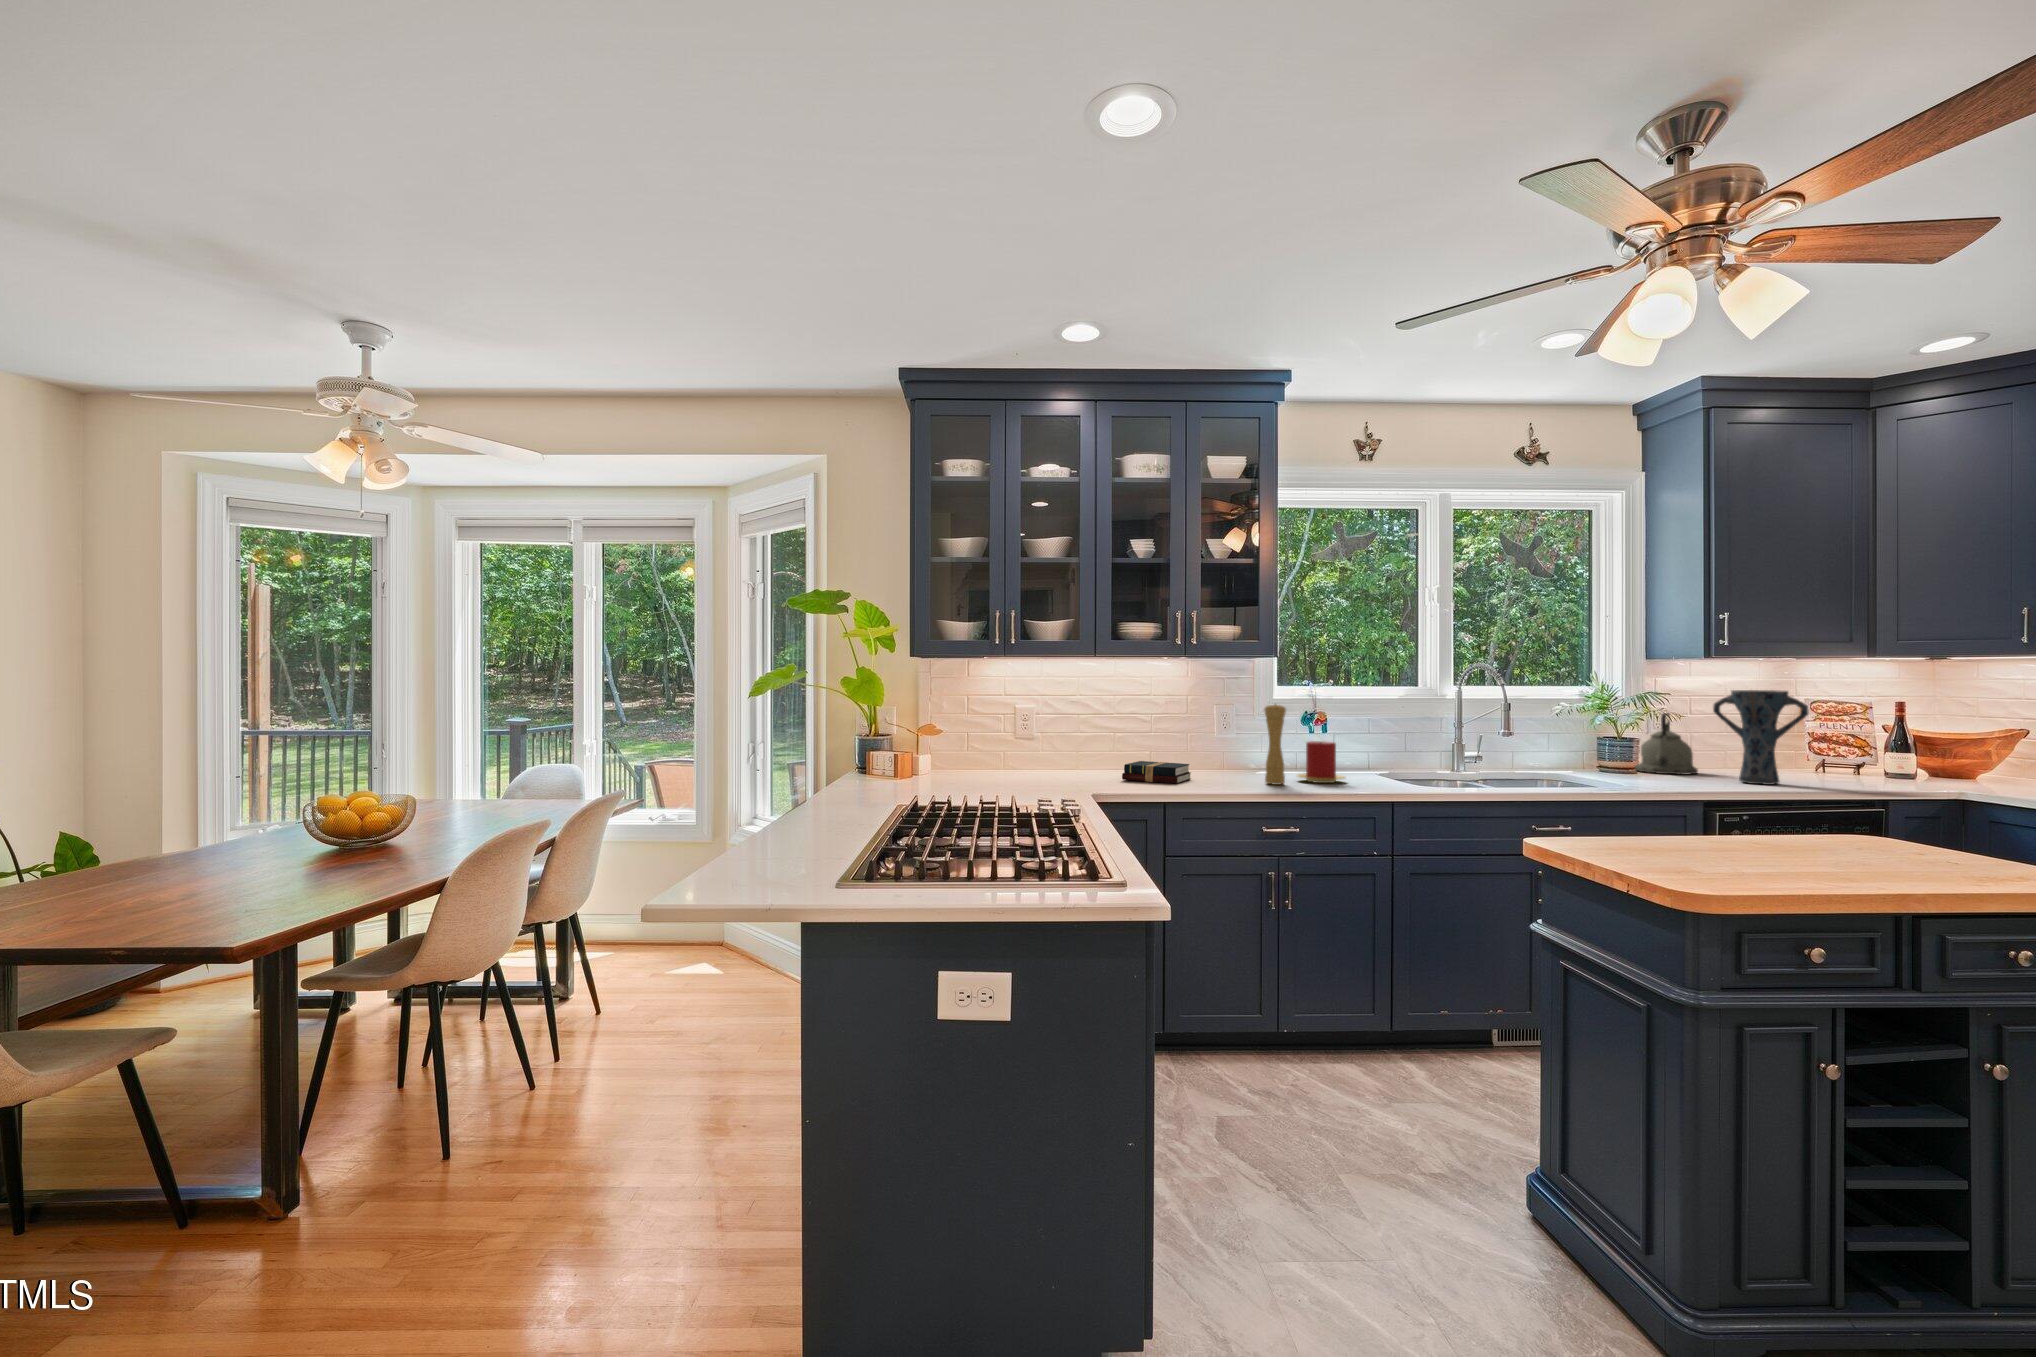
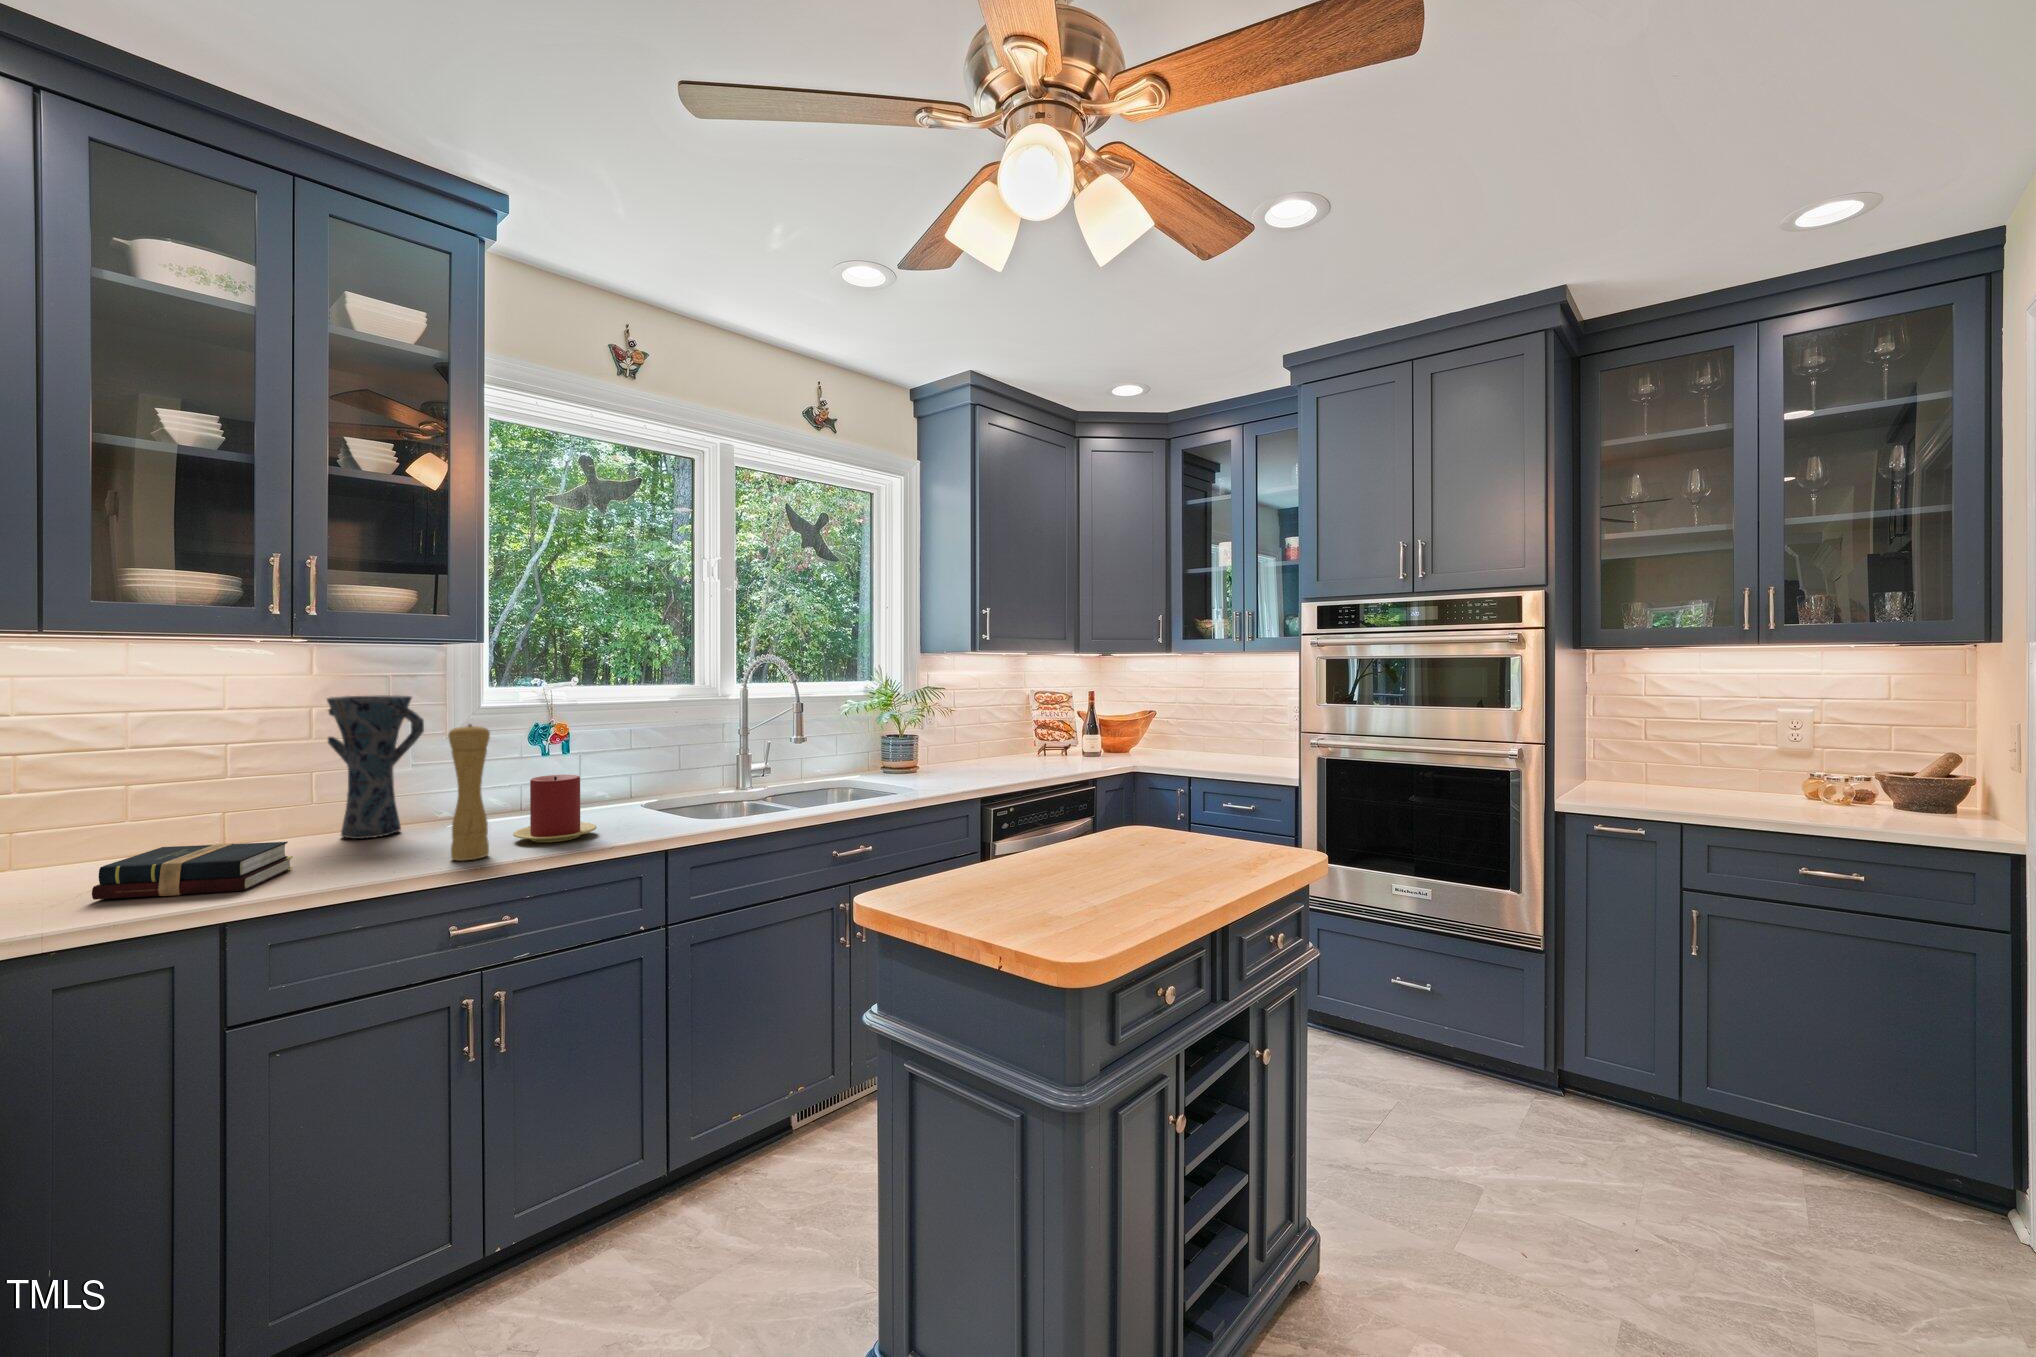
vase: present [1713,690,1809,785] -> present [327,695,424,839]
kettle: present [1635,713,1698,775] -> none [910,706,961,768]

